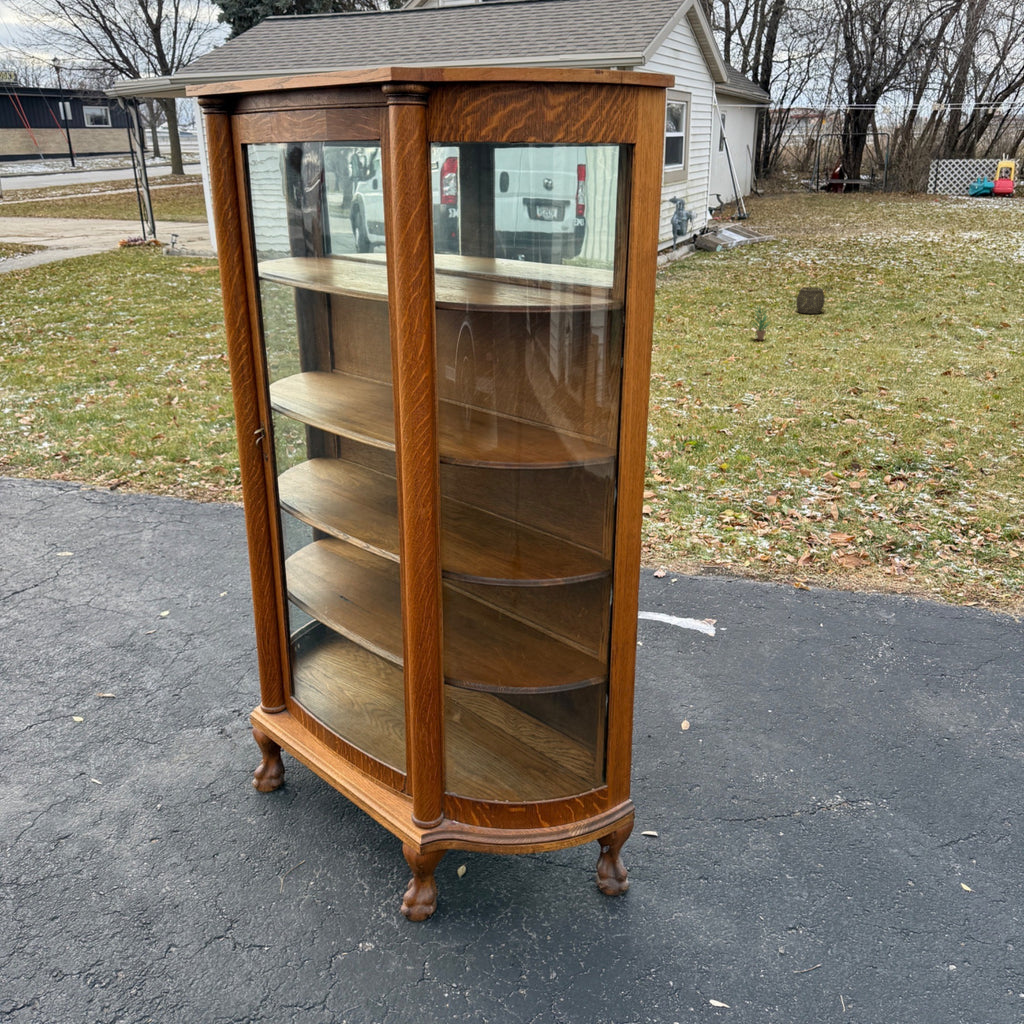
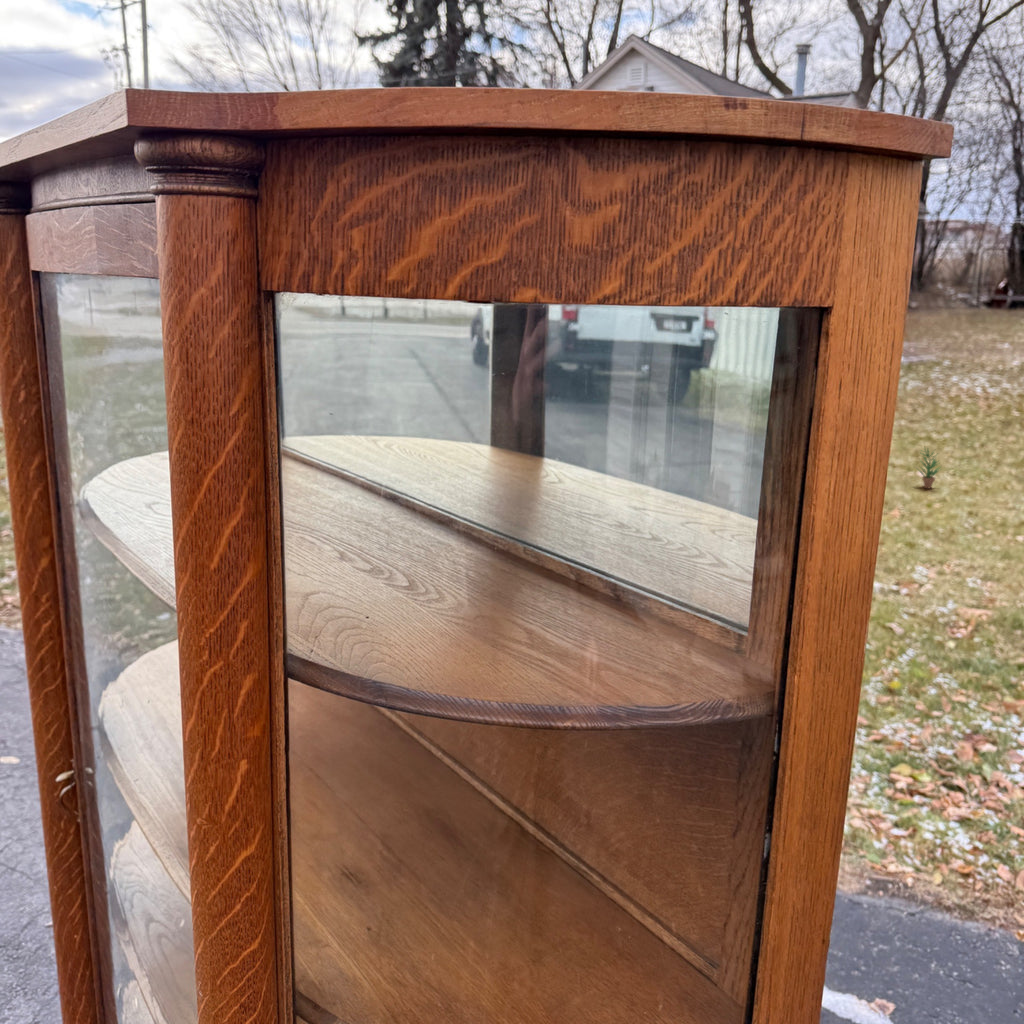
woven basket: present [796,287,825,314] -> none [970,424,1006,456]

